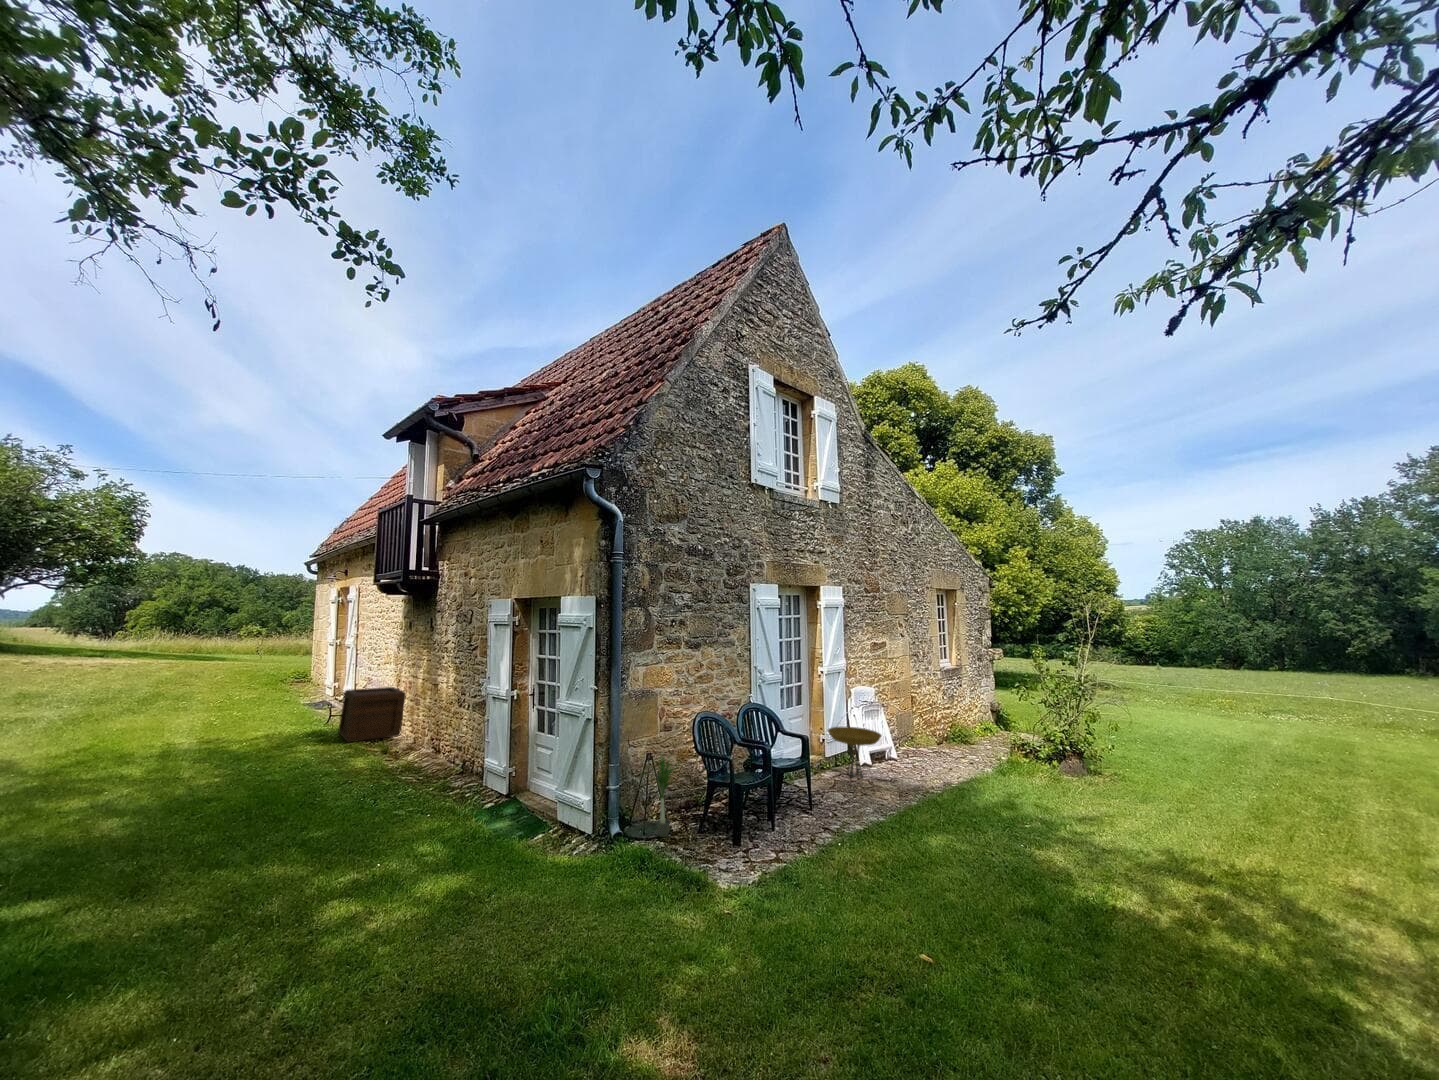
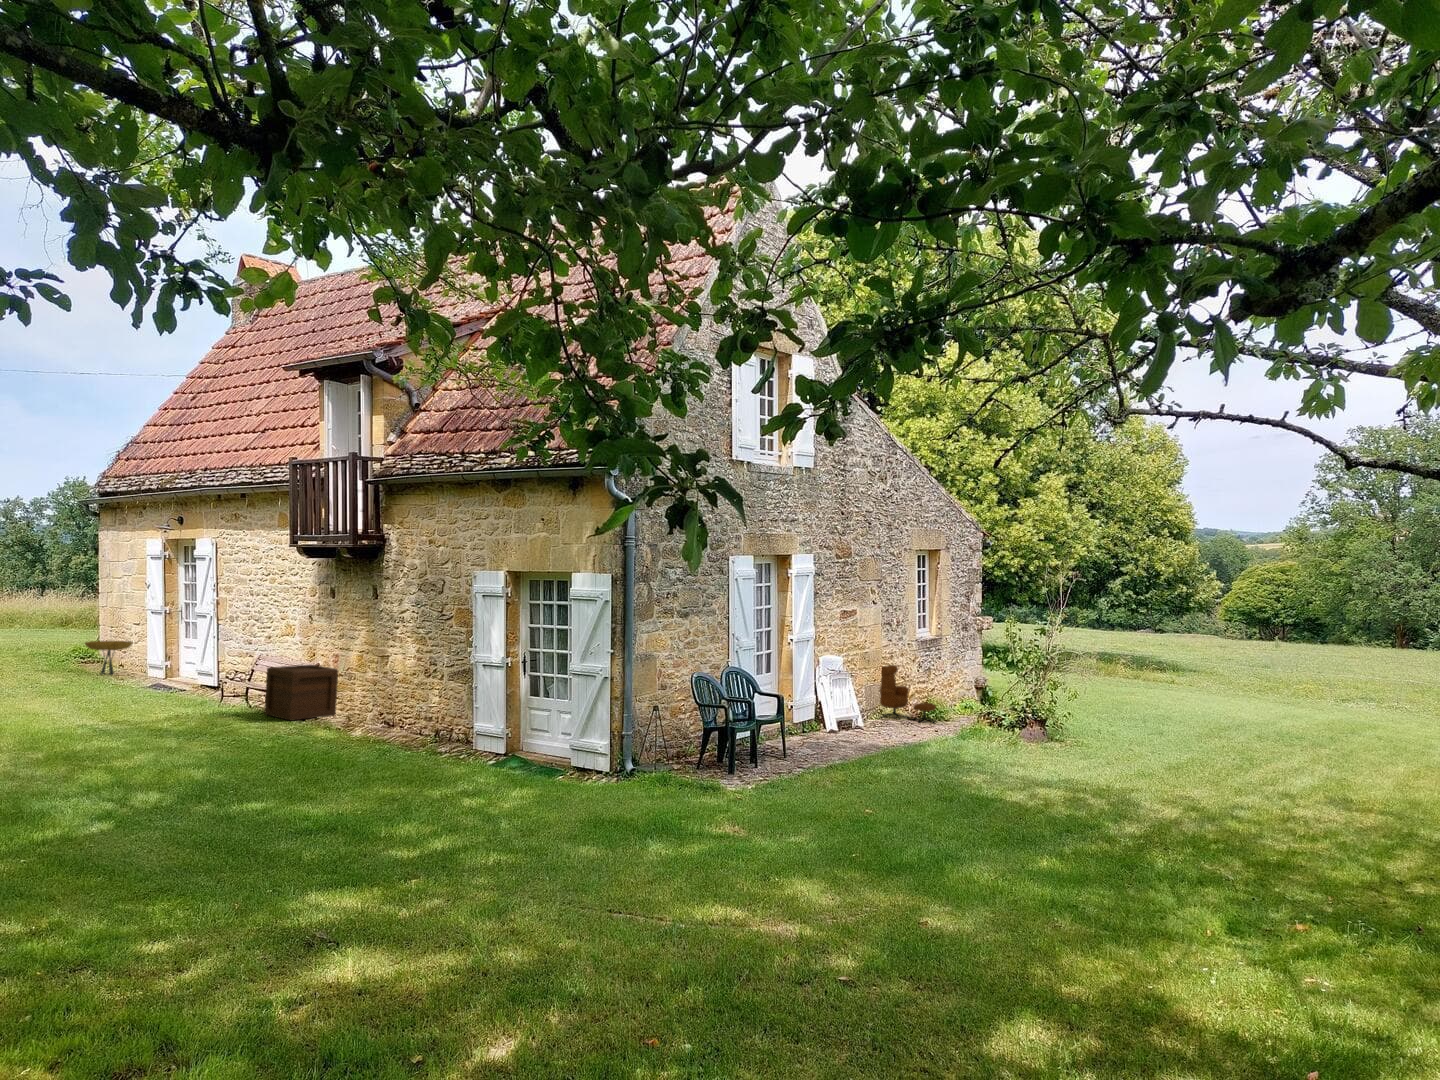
lounge chair: none [911,694,974,757] -> present [880,665,936,723]
side table: present [828,727,882,778] -> present [85,641,133,675]
potted plant: present [653,756,677,837] -> none [645,698,689,767]

